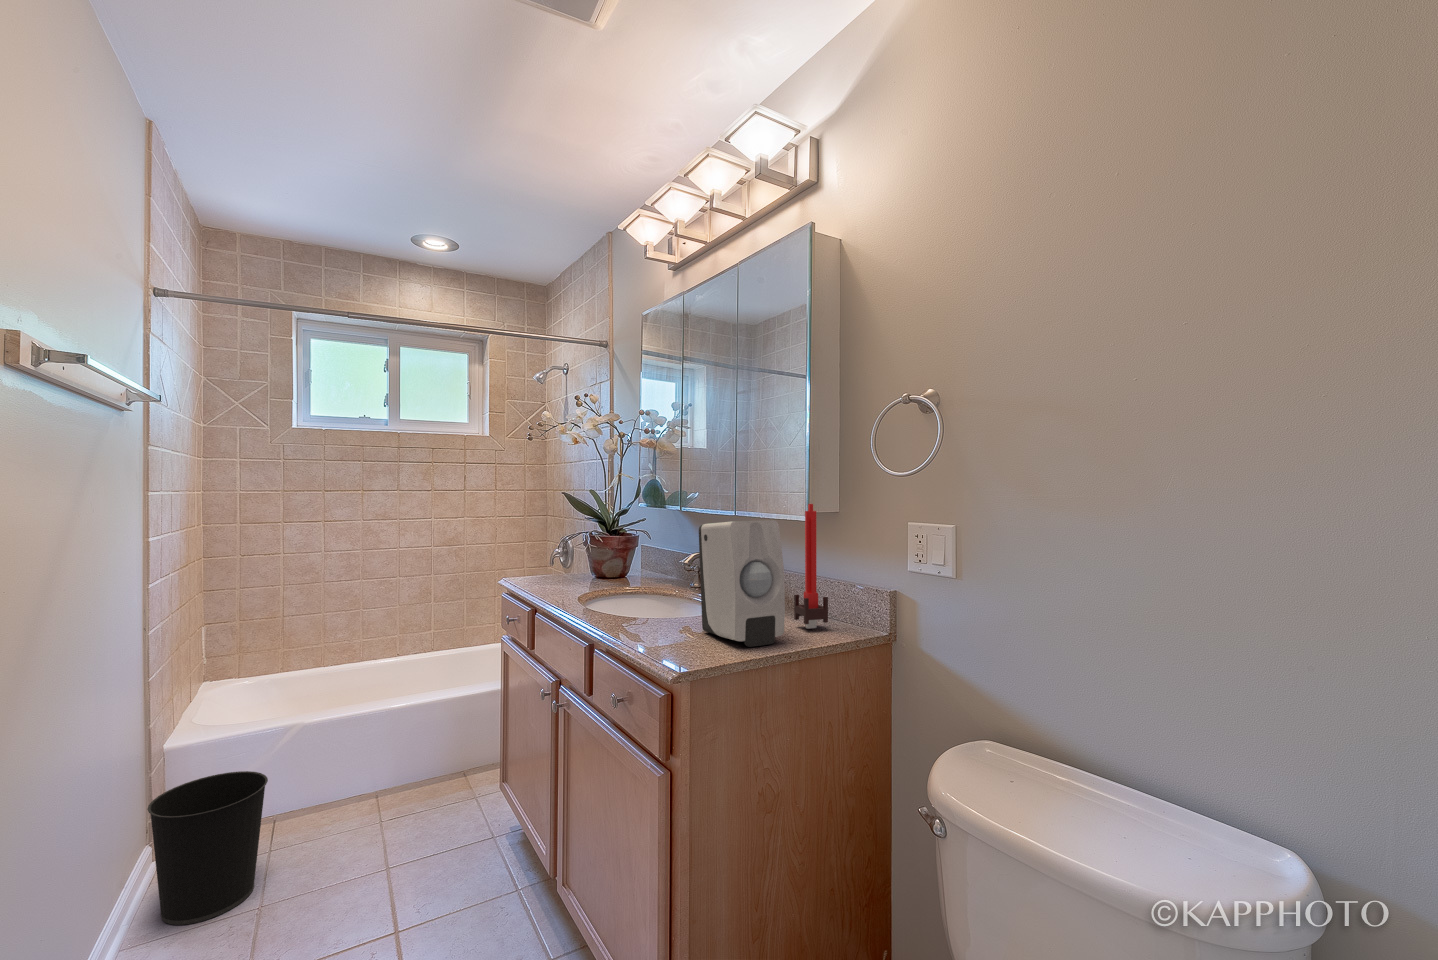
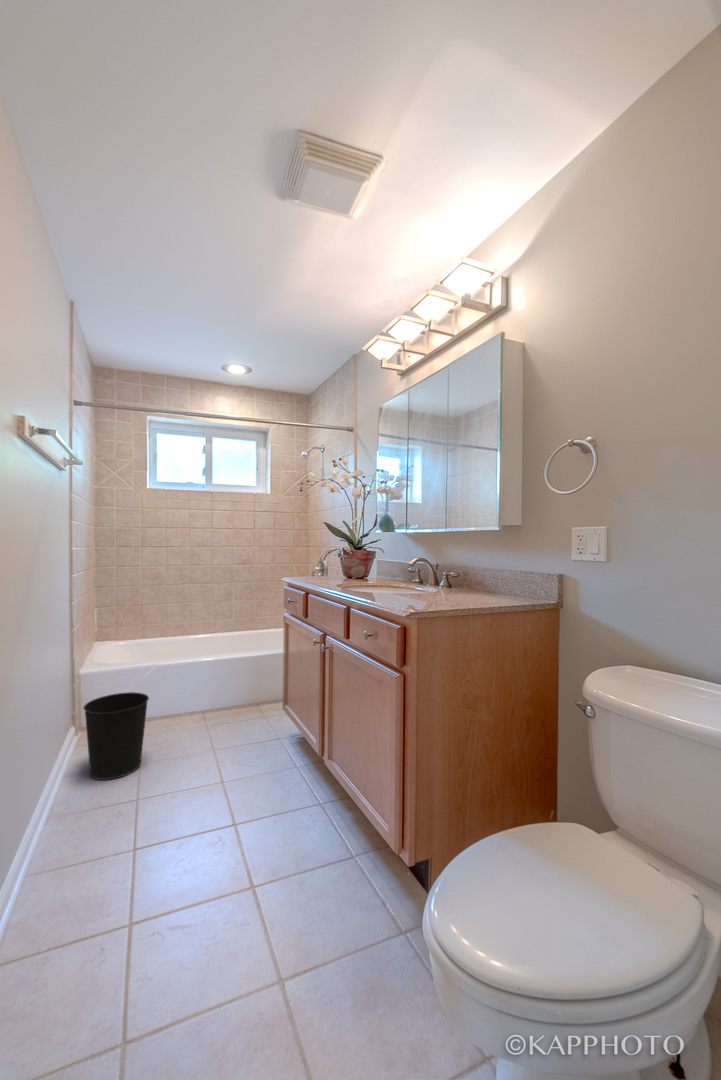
candle: present [794,504,828,629] -> none [493,518,517,600]
soap dispenser: present [699,520,785,647] -> none [430,524,490,606]

